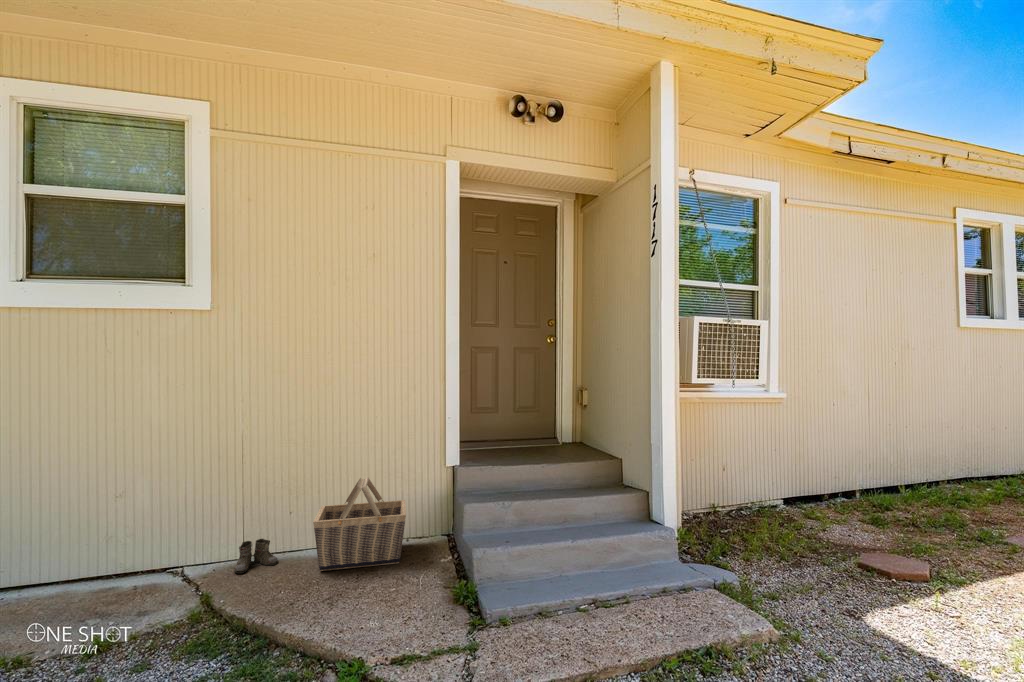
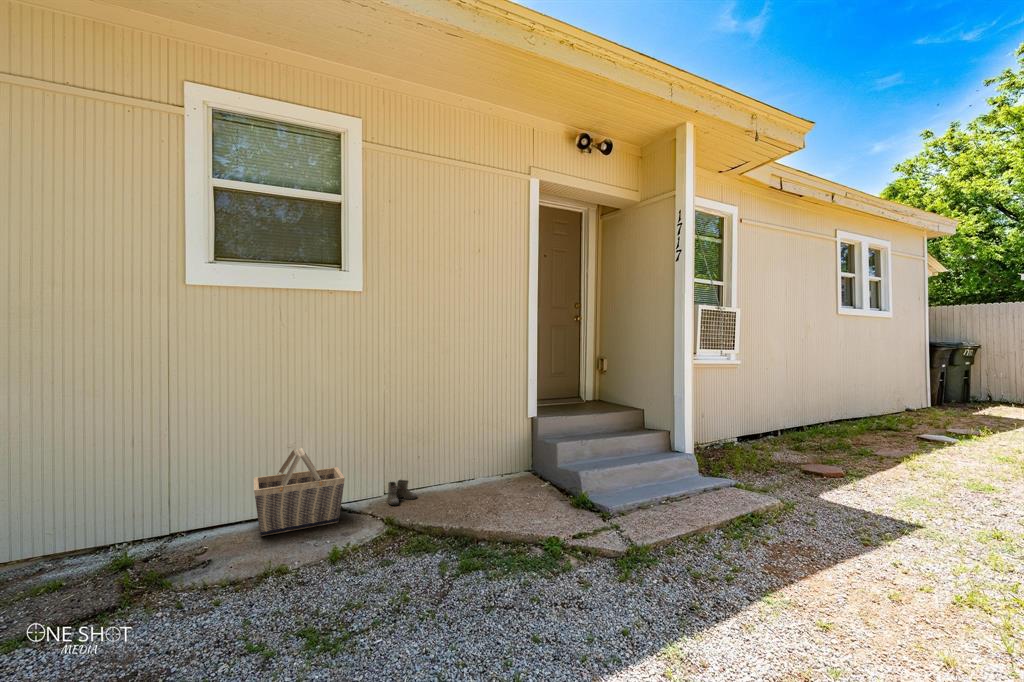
basket: present [313,478,406,571] -> present [254,448,345,536]

